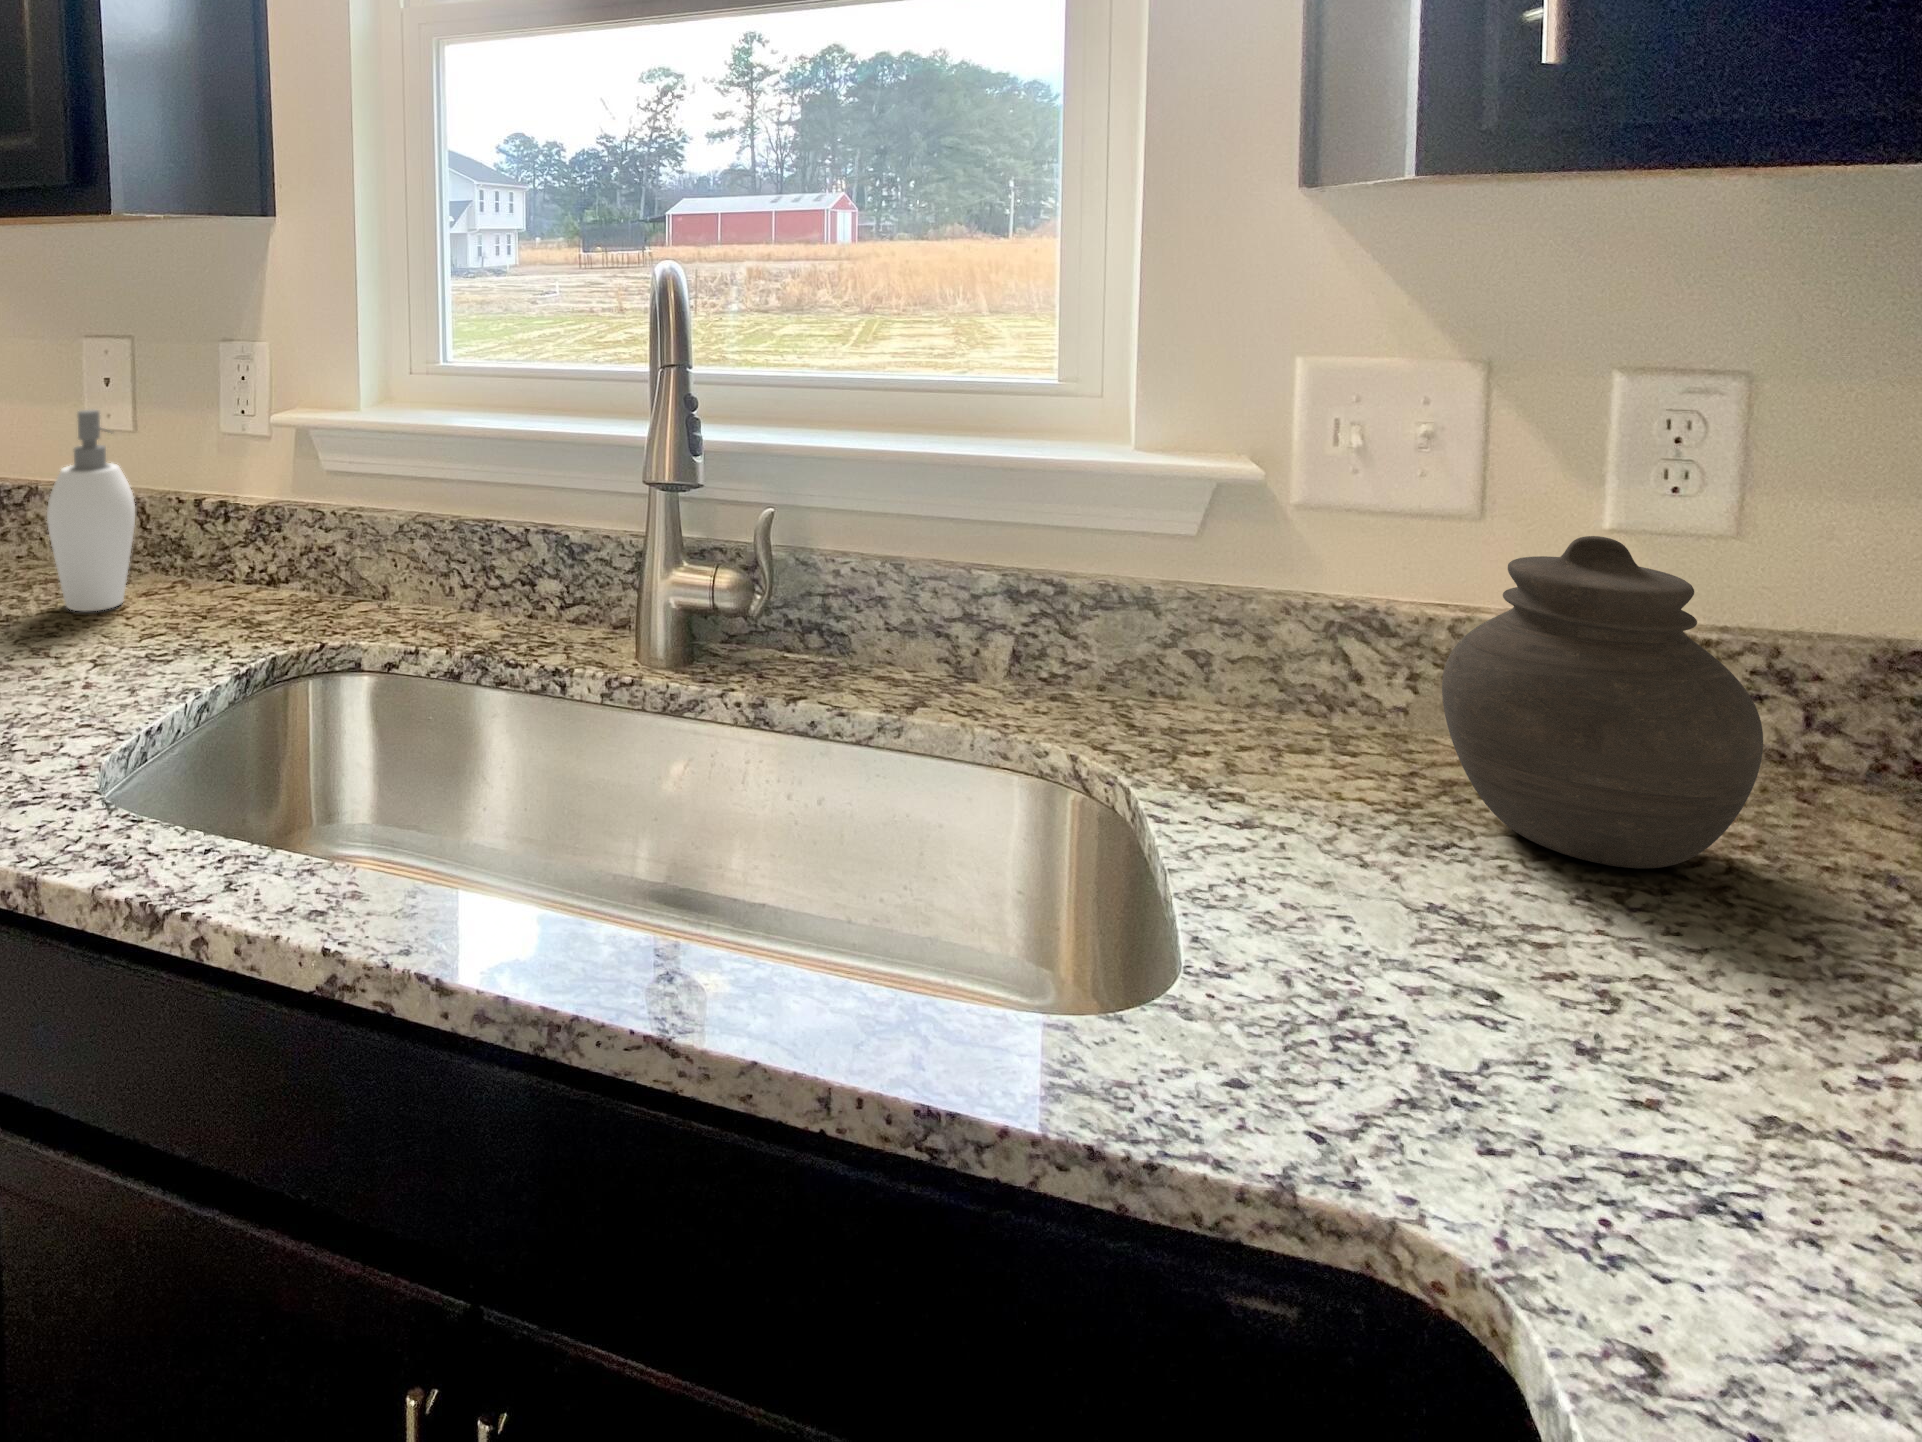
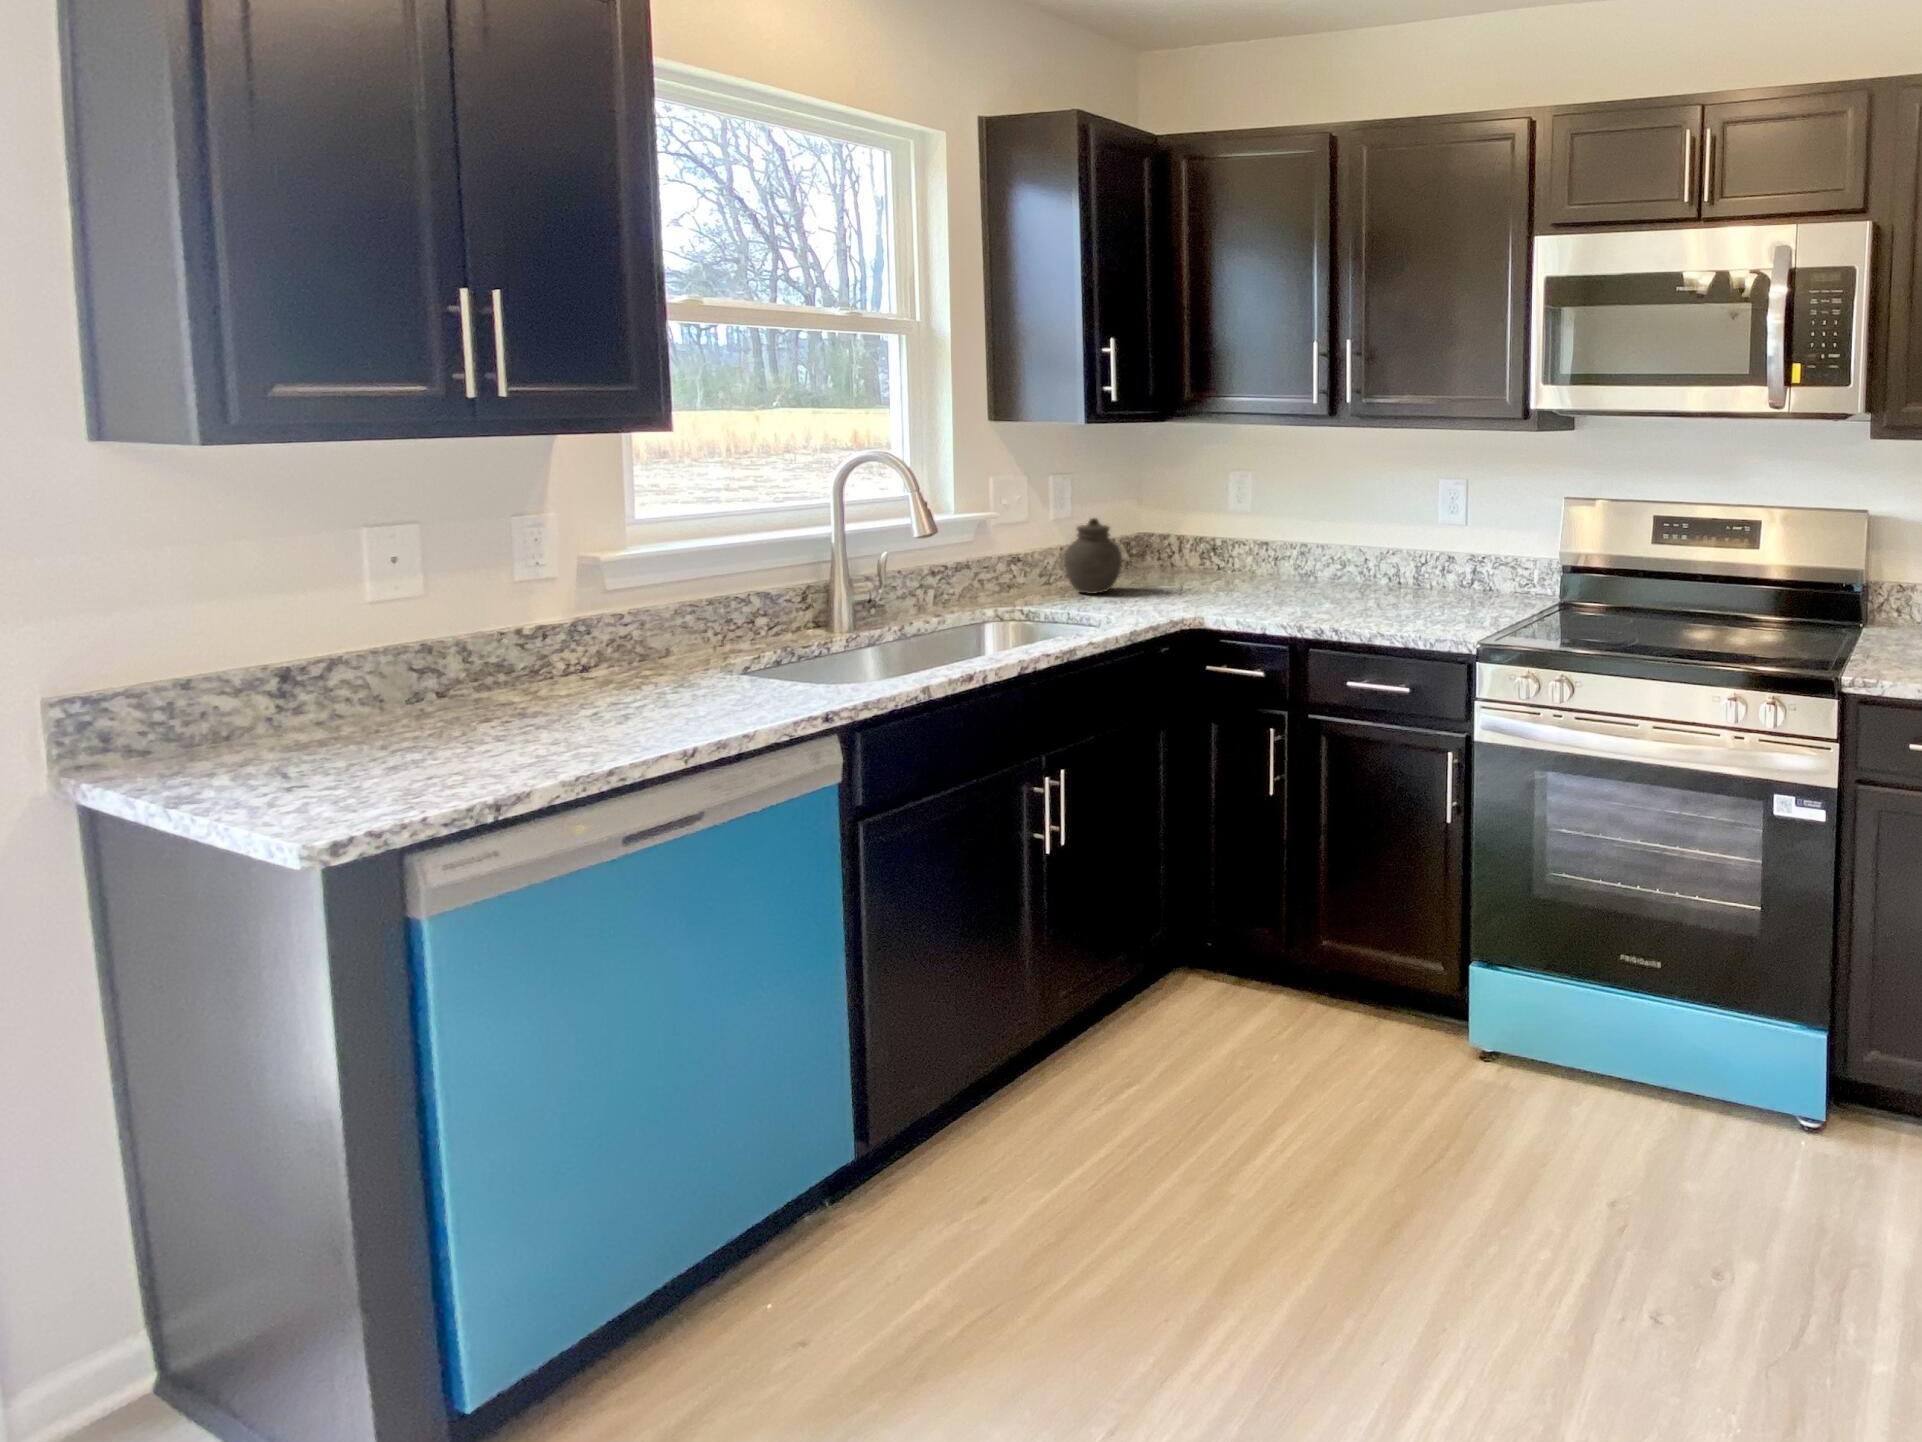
soap dispenser: present [47,410,135,611] -> none [512,569,604,700]

